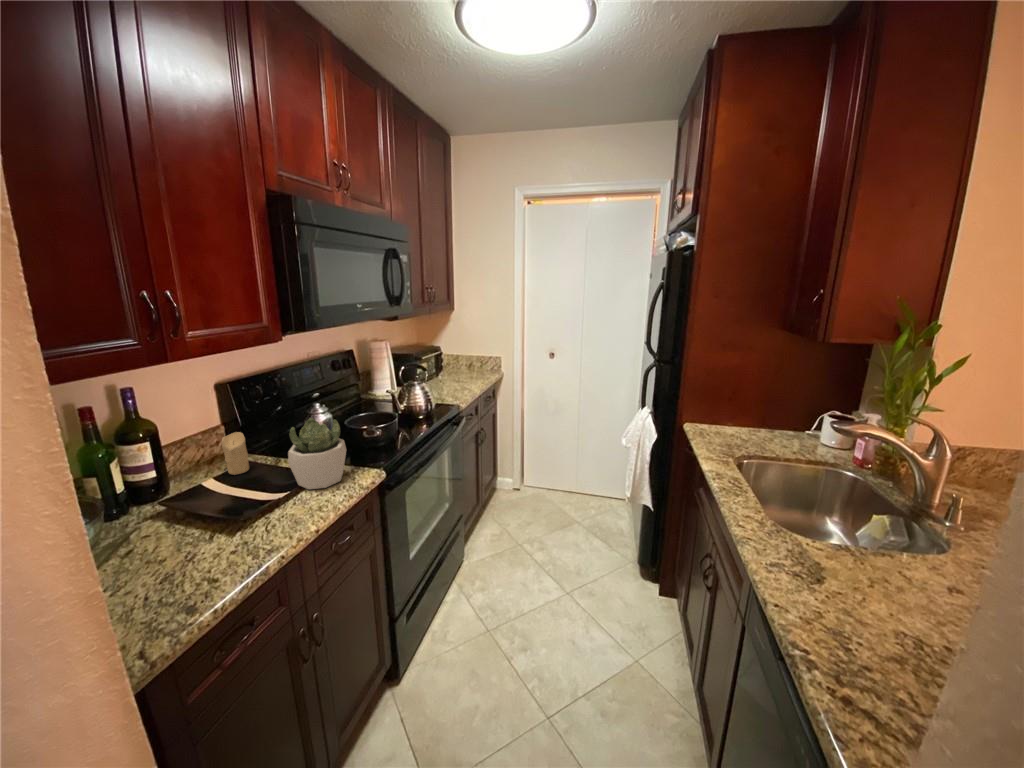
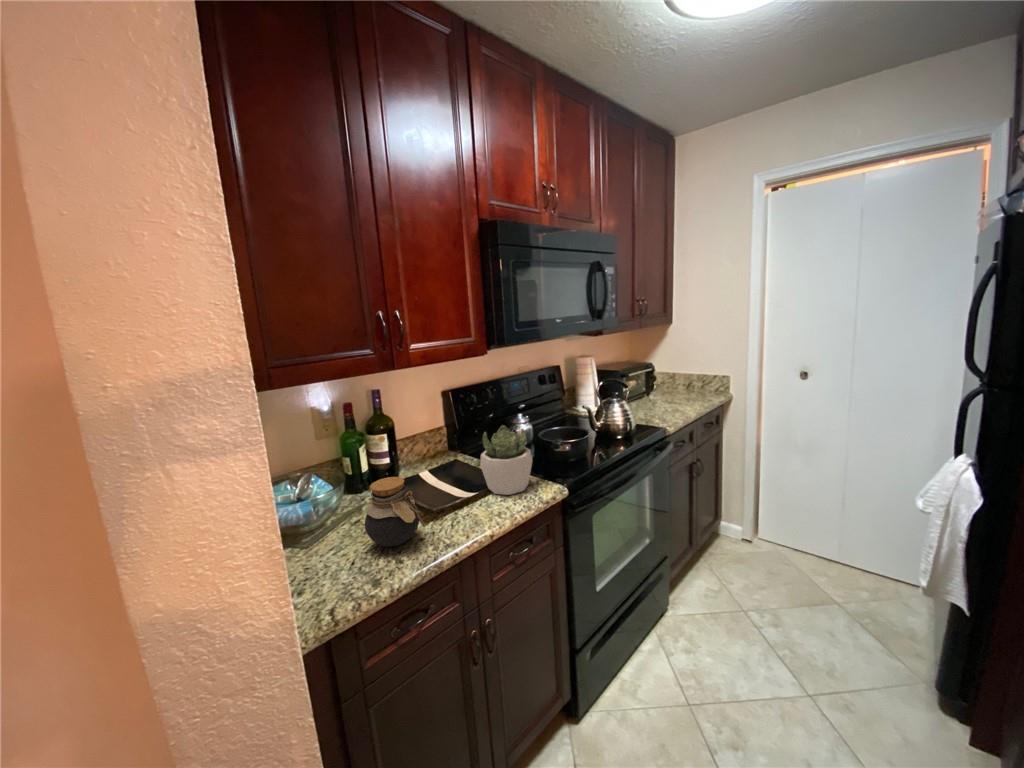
candle: present [222,432,249,475] -> none [437,433,457,470]
jar: none [155,490,241,570] -> present [365,477,425,546]

